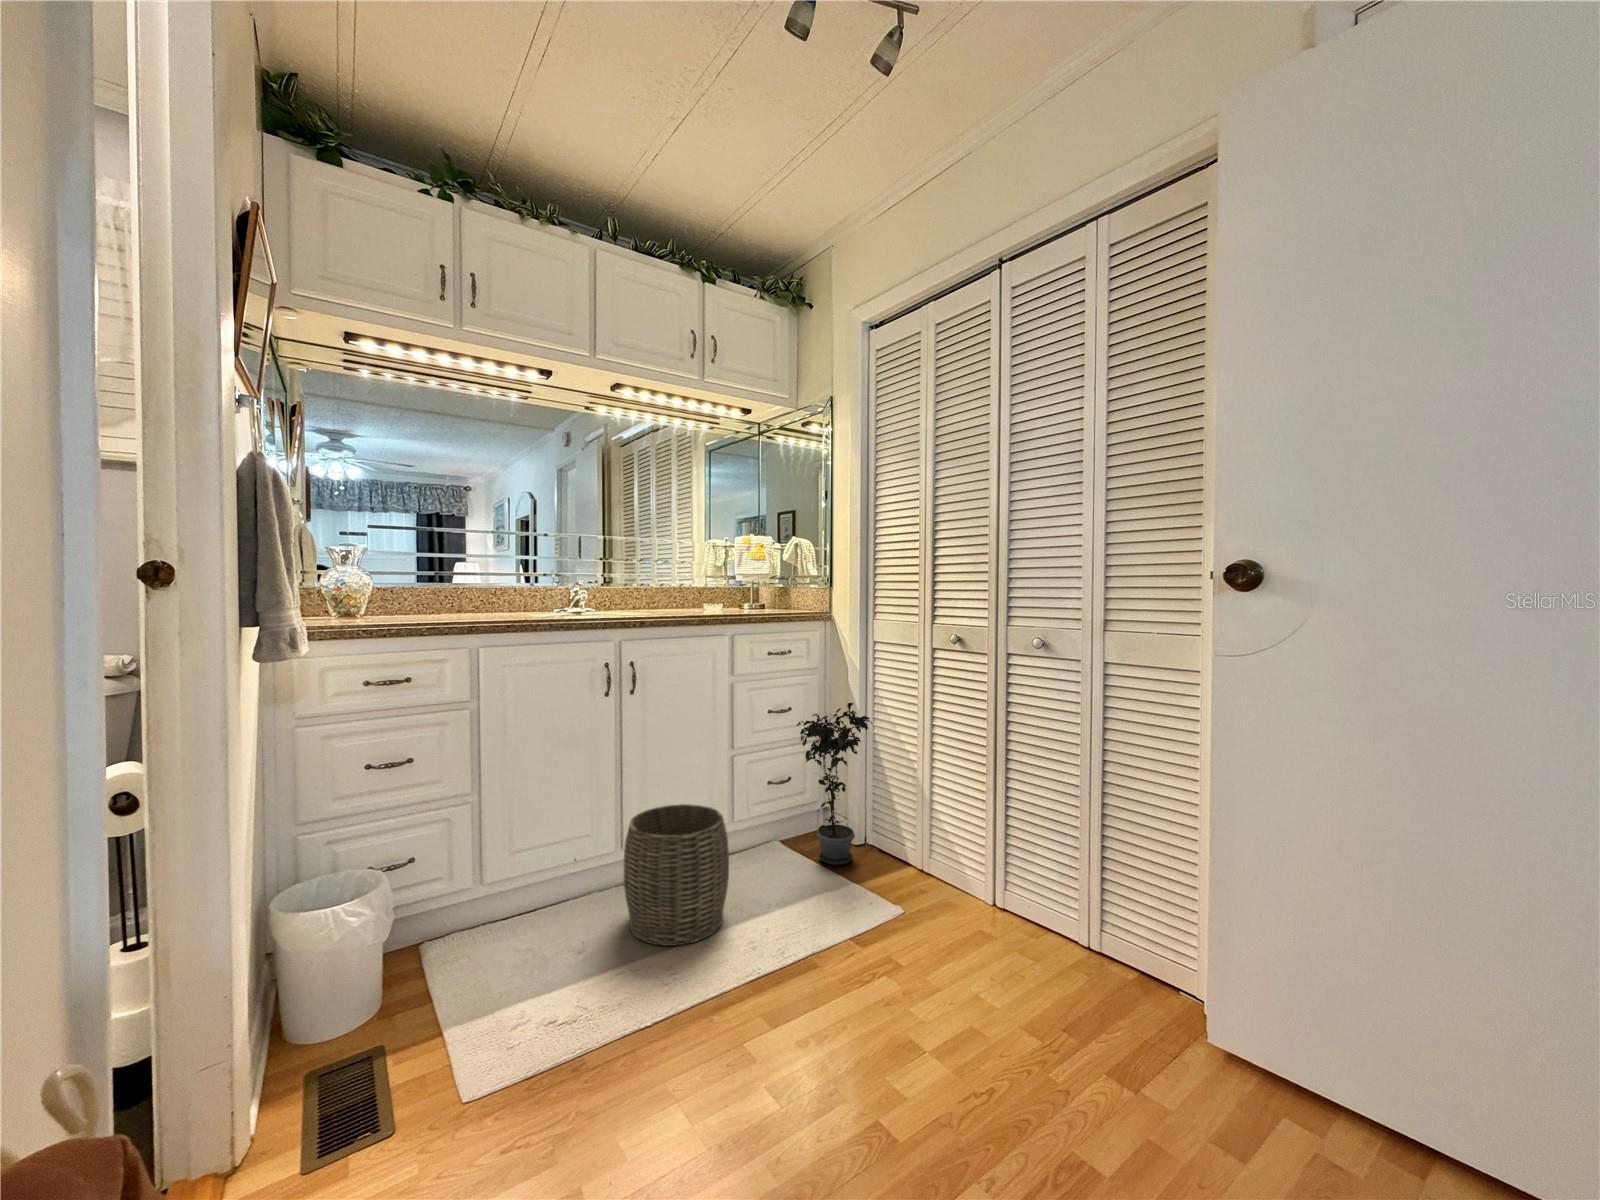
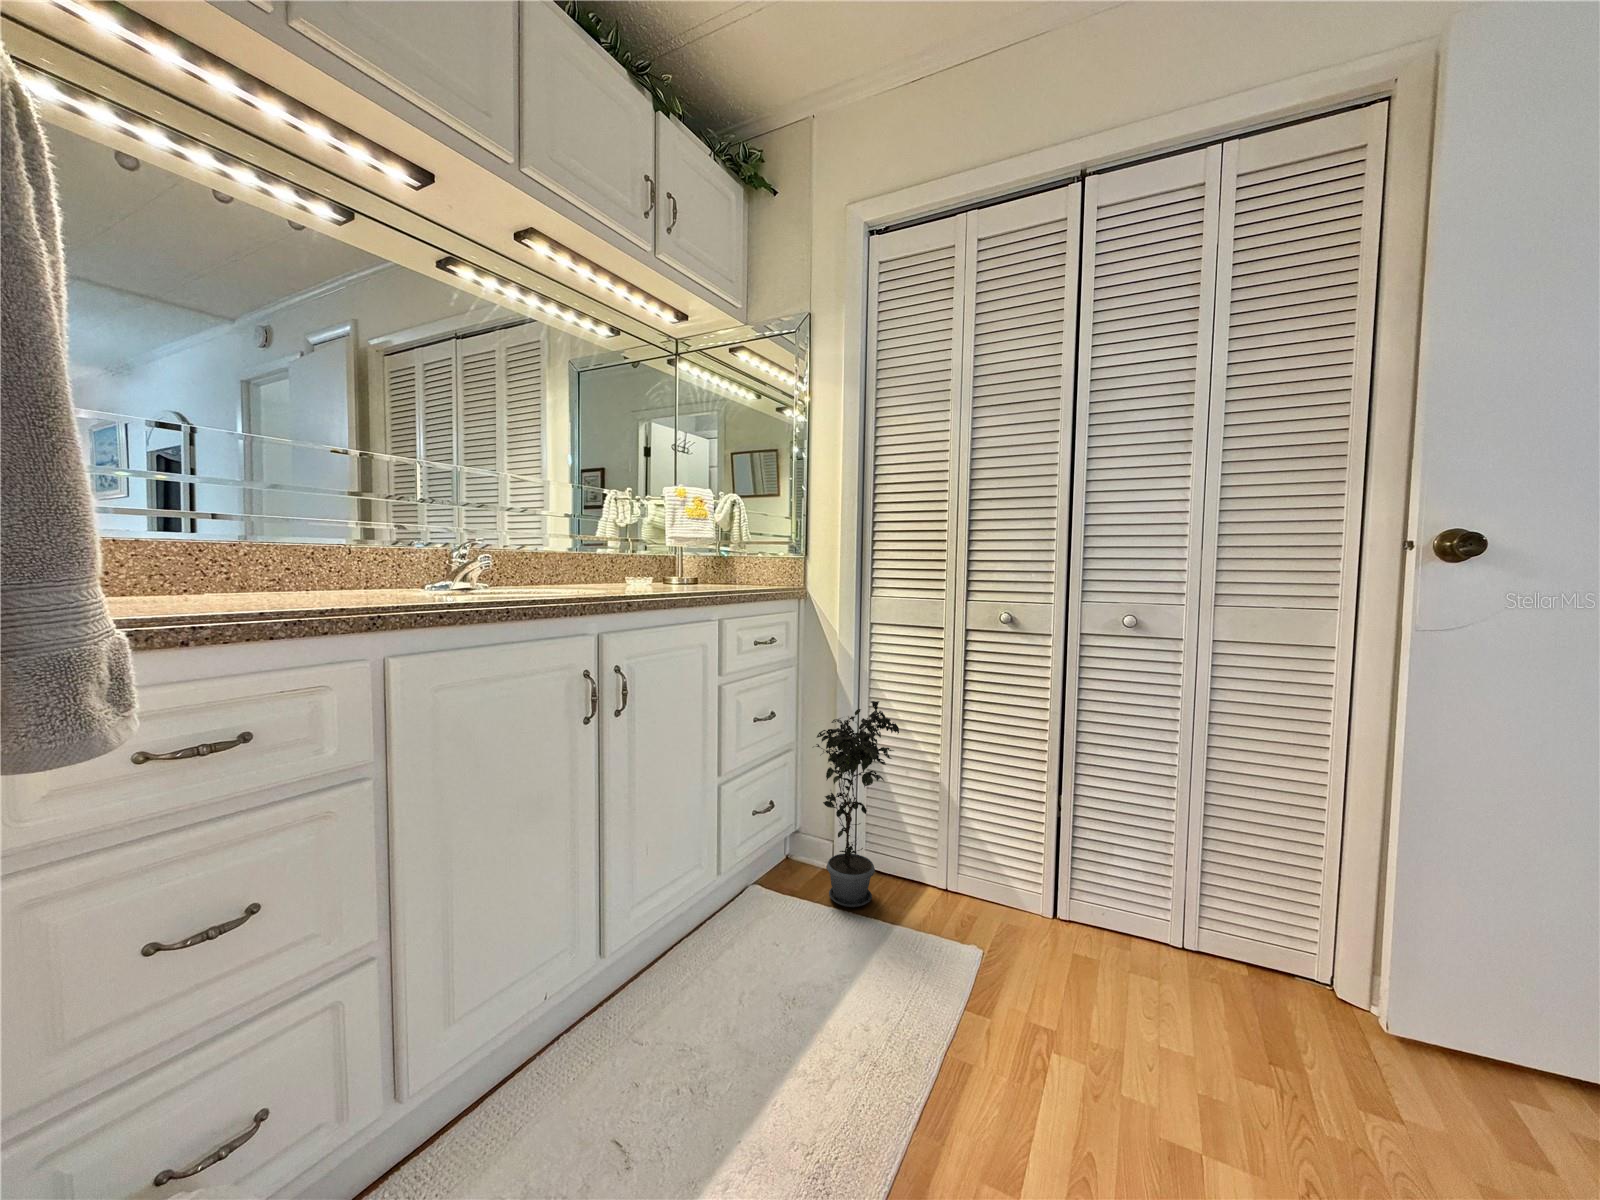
woven basket: present [624,804,729,946] -> none [660,872,819,1114]

